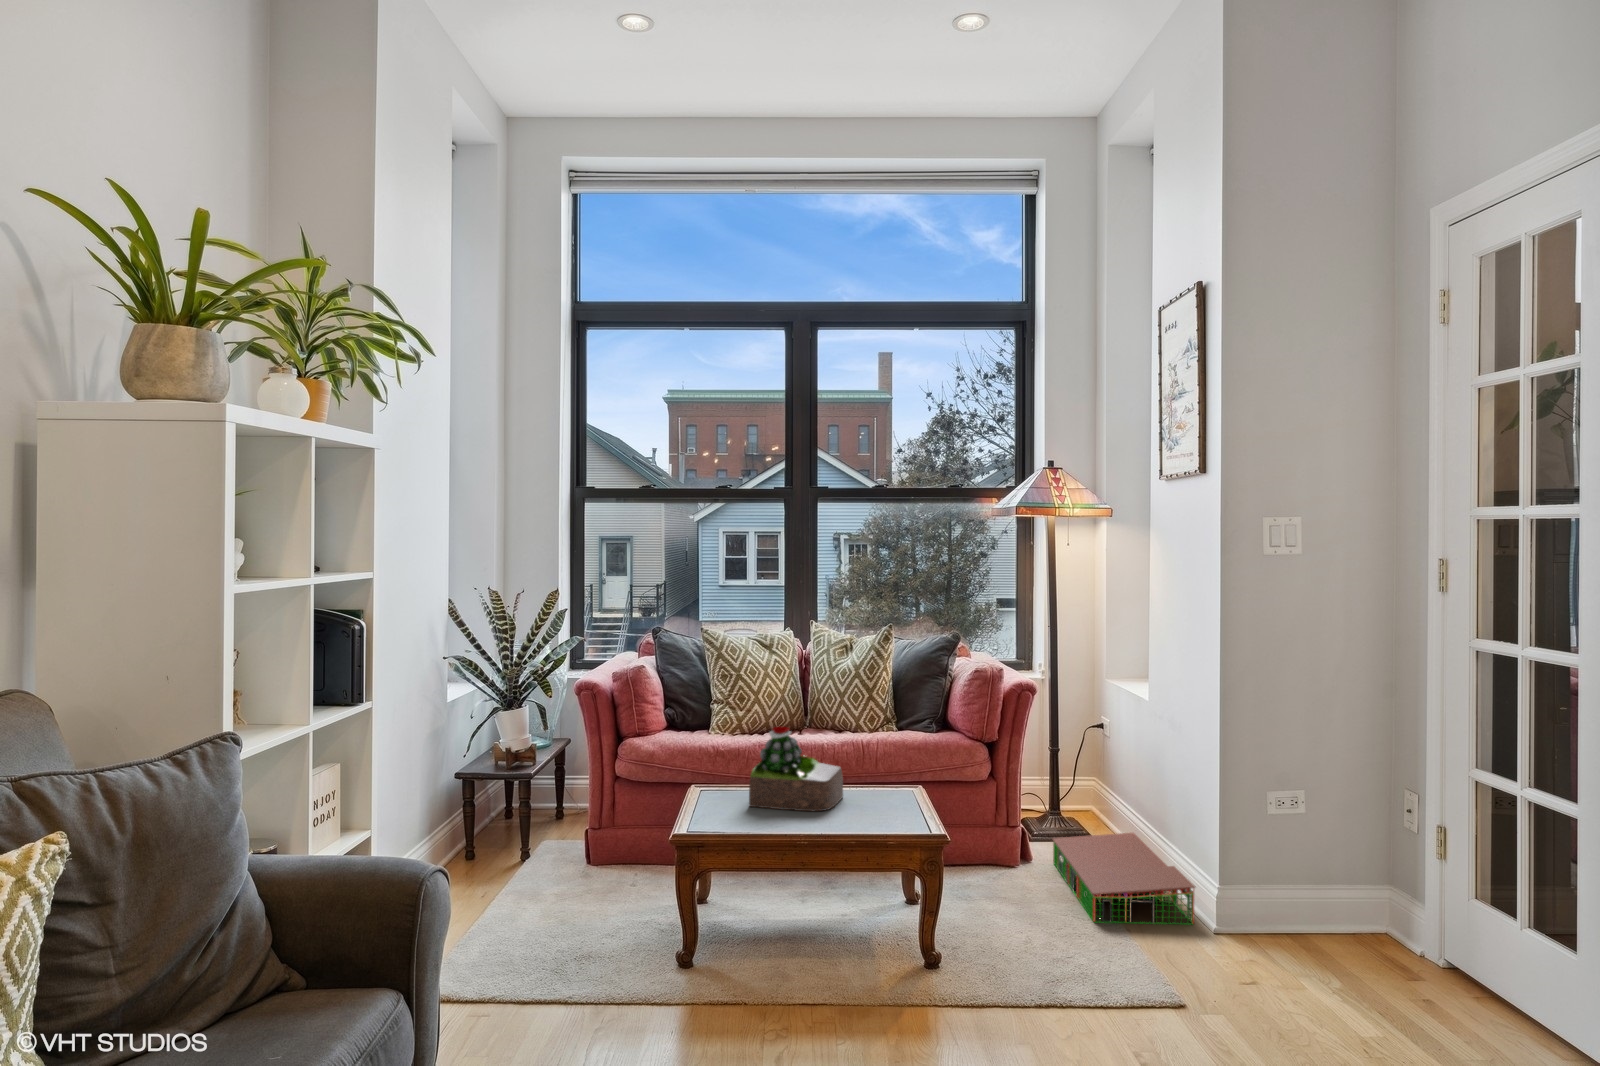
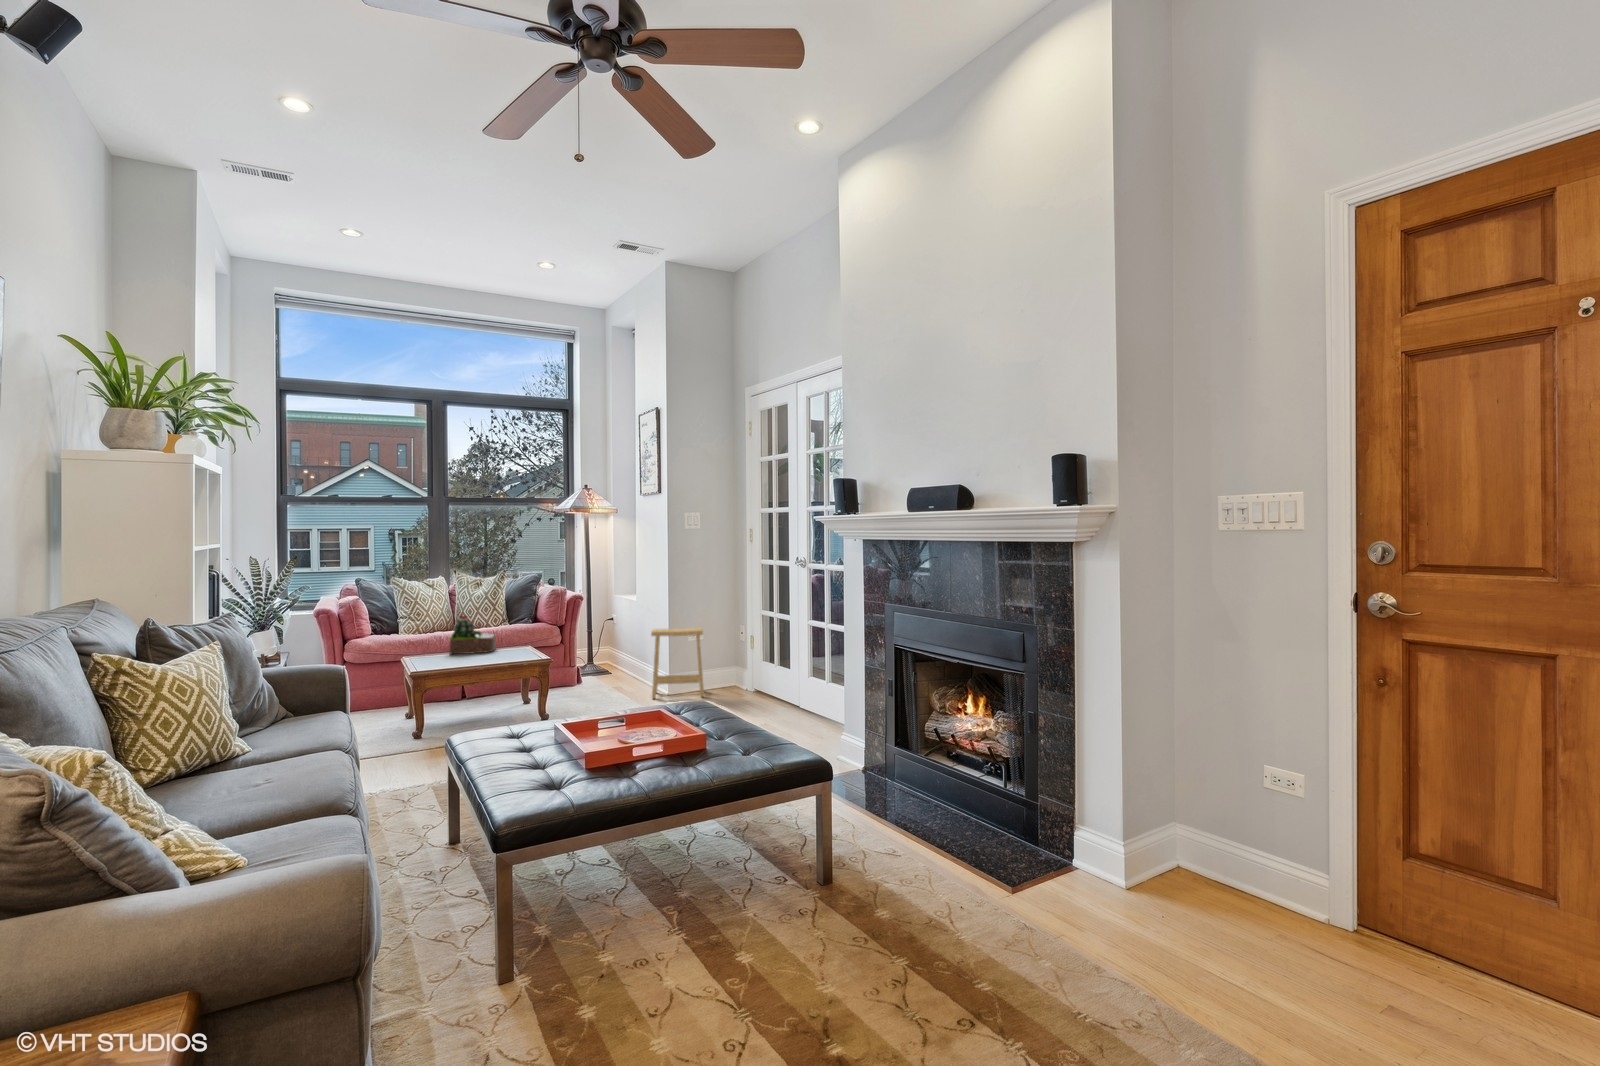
footstool: none [1179,788,1318,988] -> present [651,628,704,699]
storage bin: present [1053,833,1196,924] -> none [593,663,659,695]

